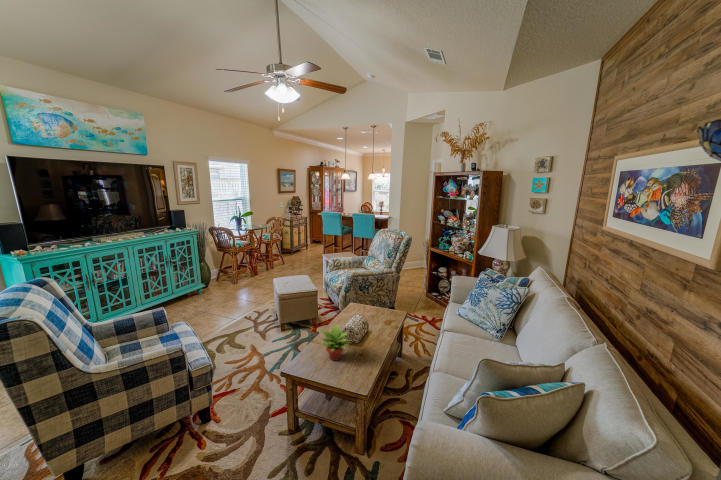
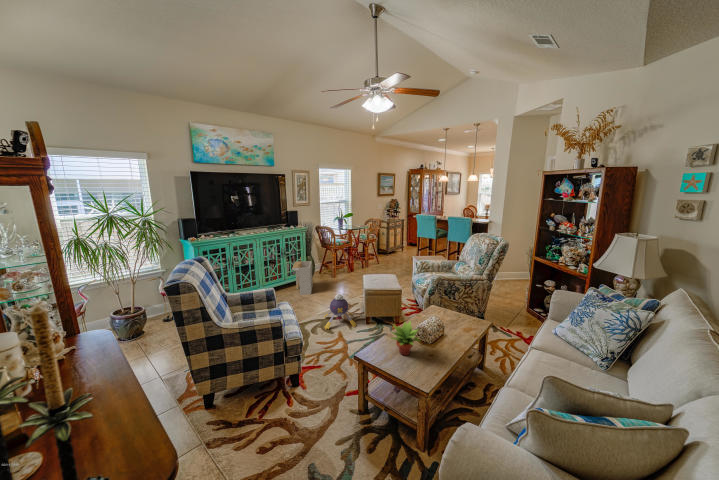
storage bin: none [182,265,210,309] -> present [292,257,313,295]
plush toy: none [229,303,271,346] -> present [324,294,356,329]

